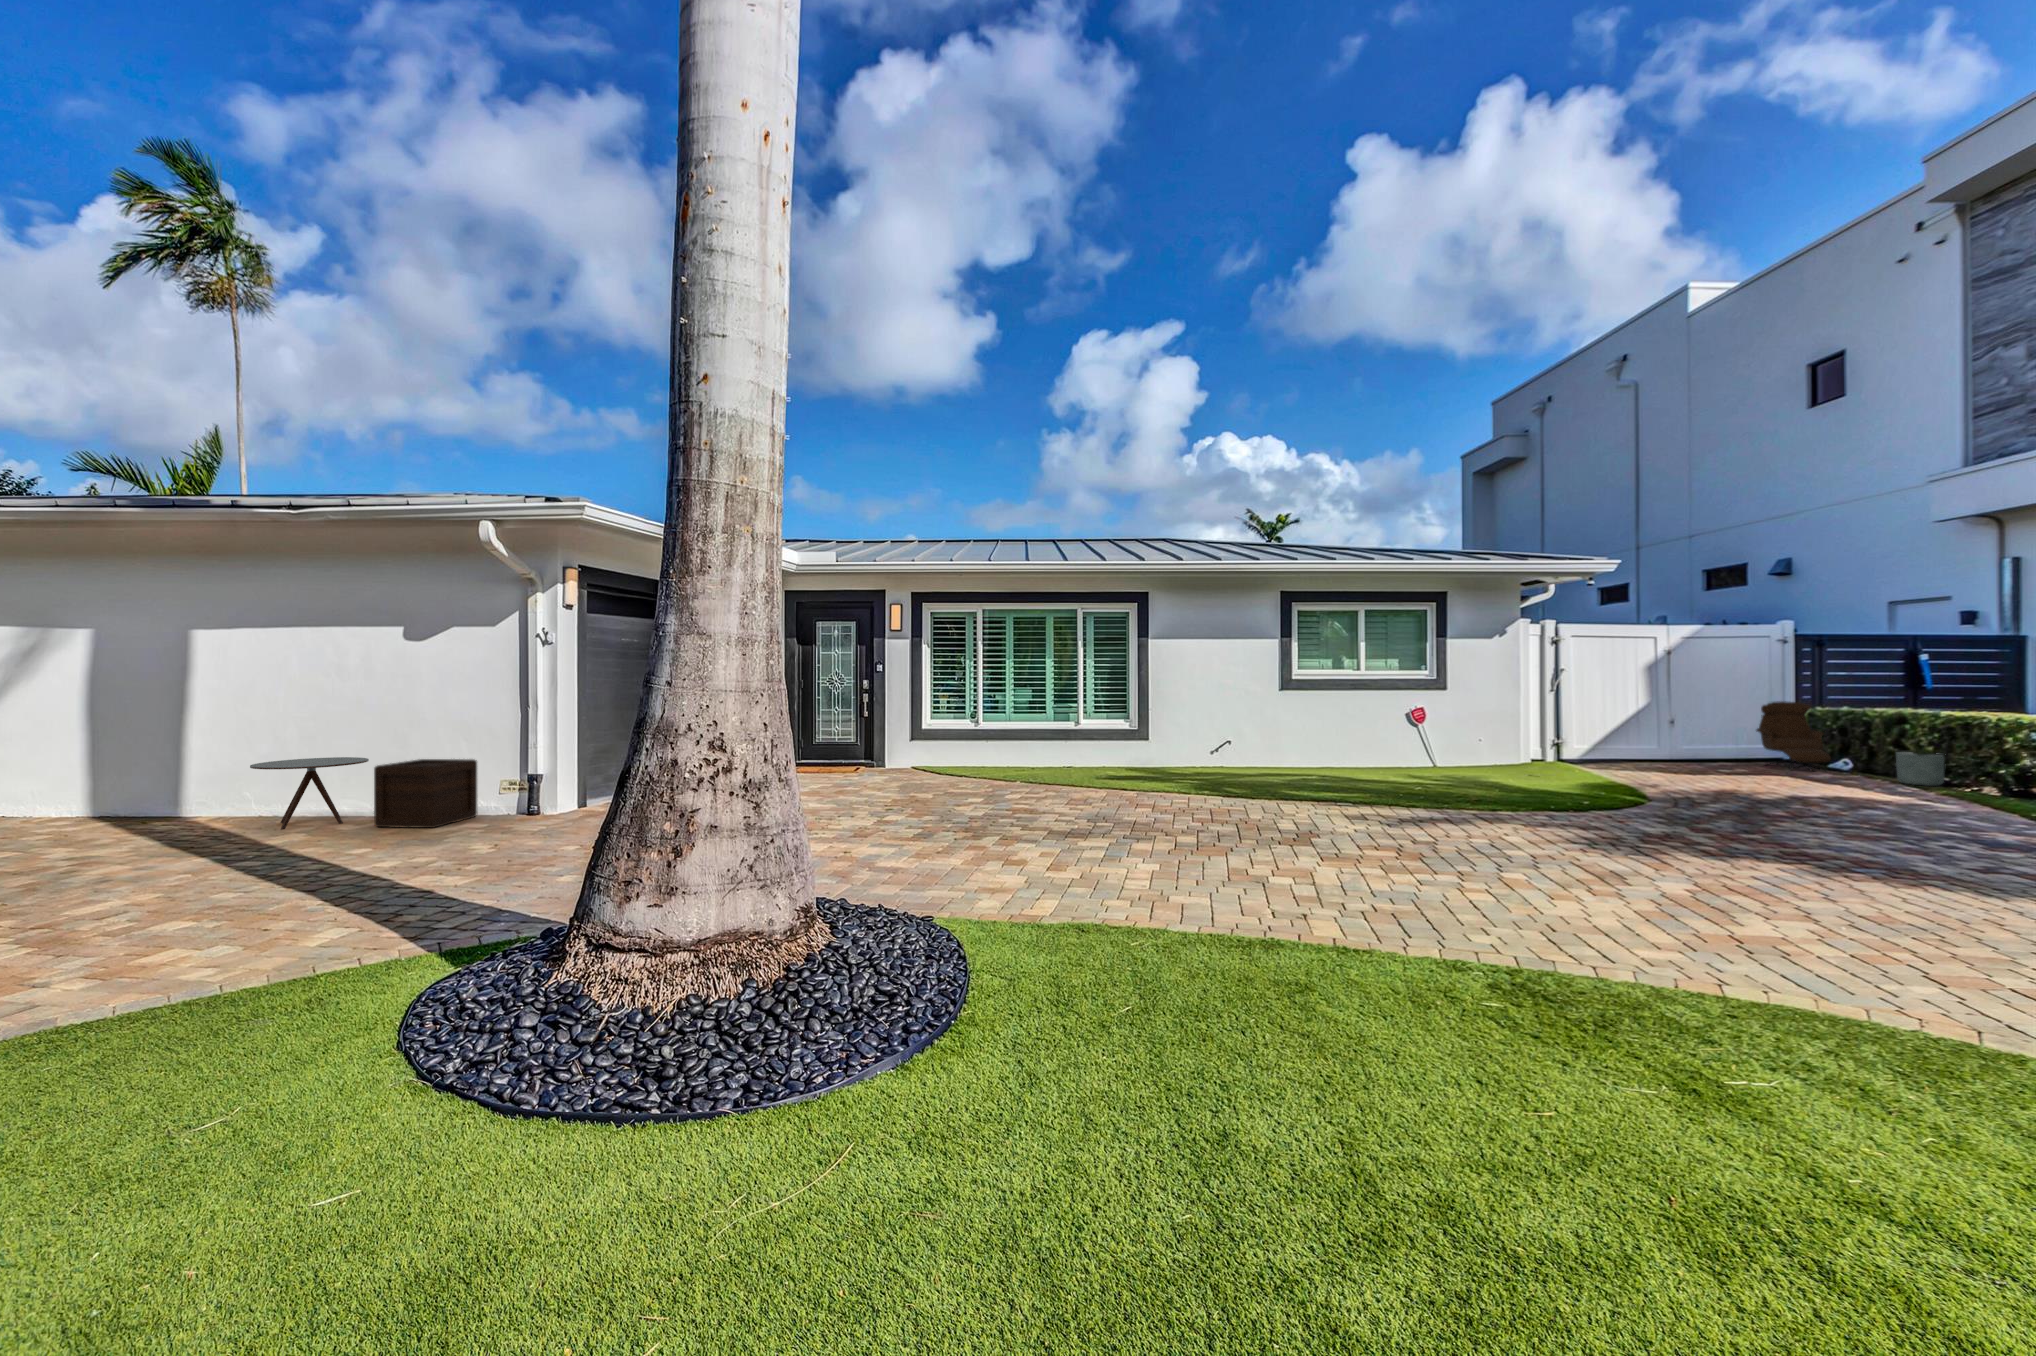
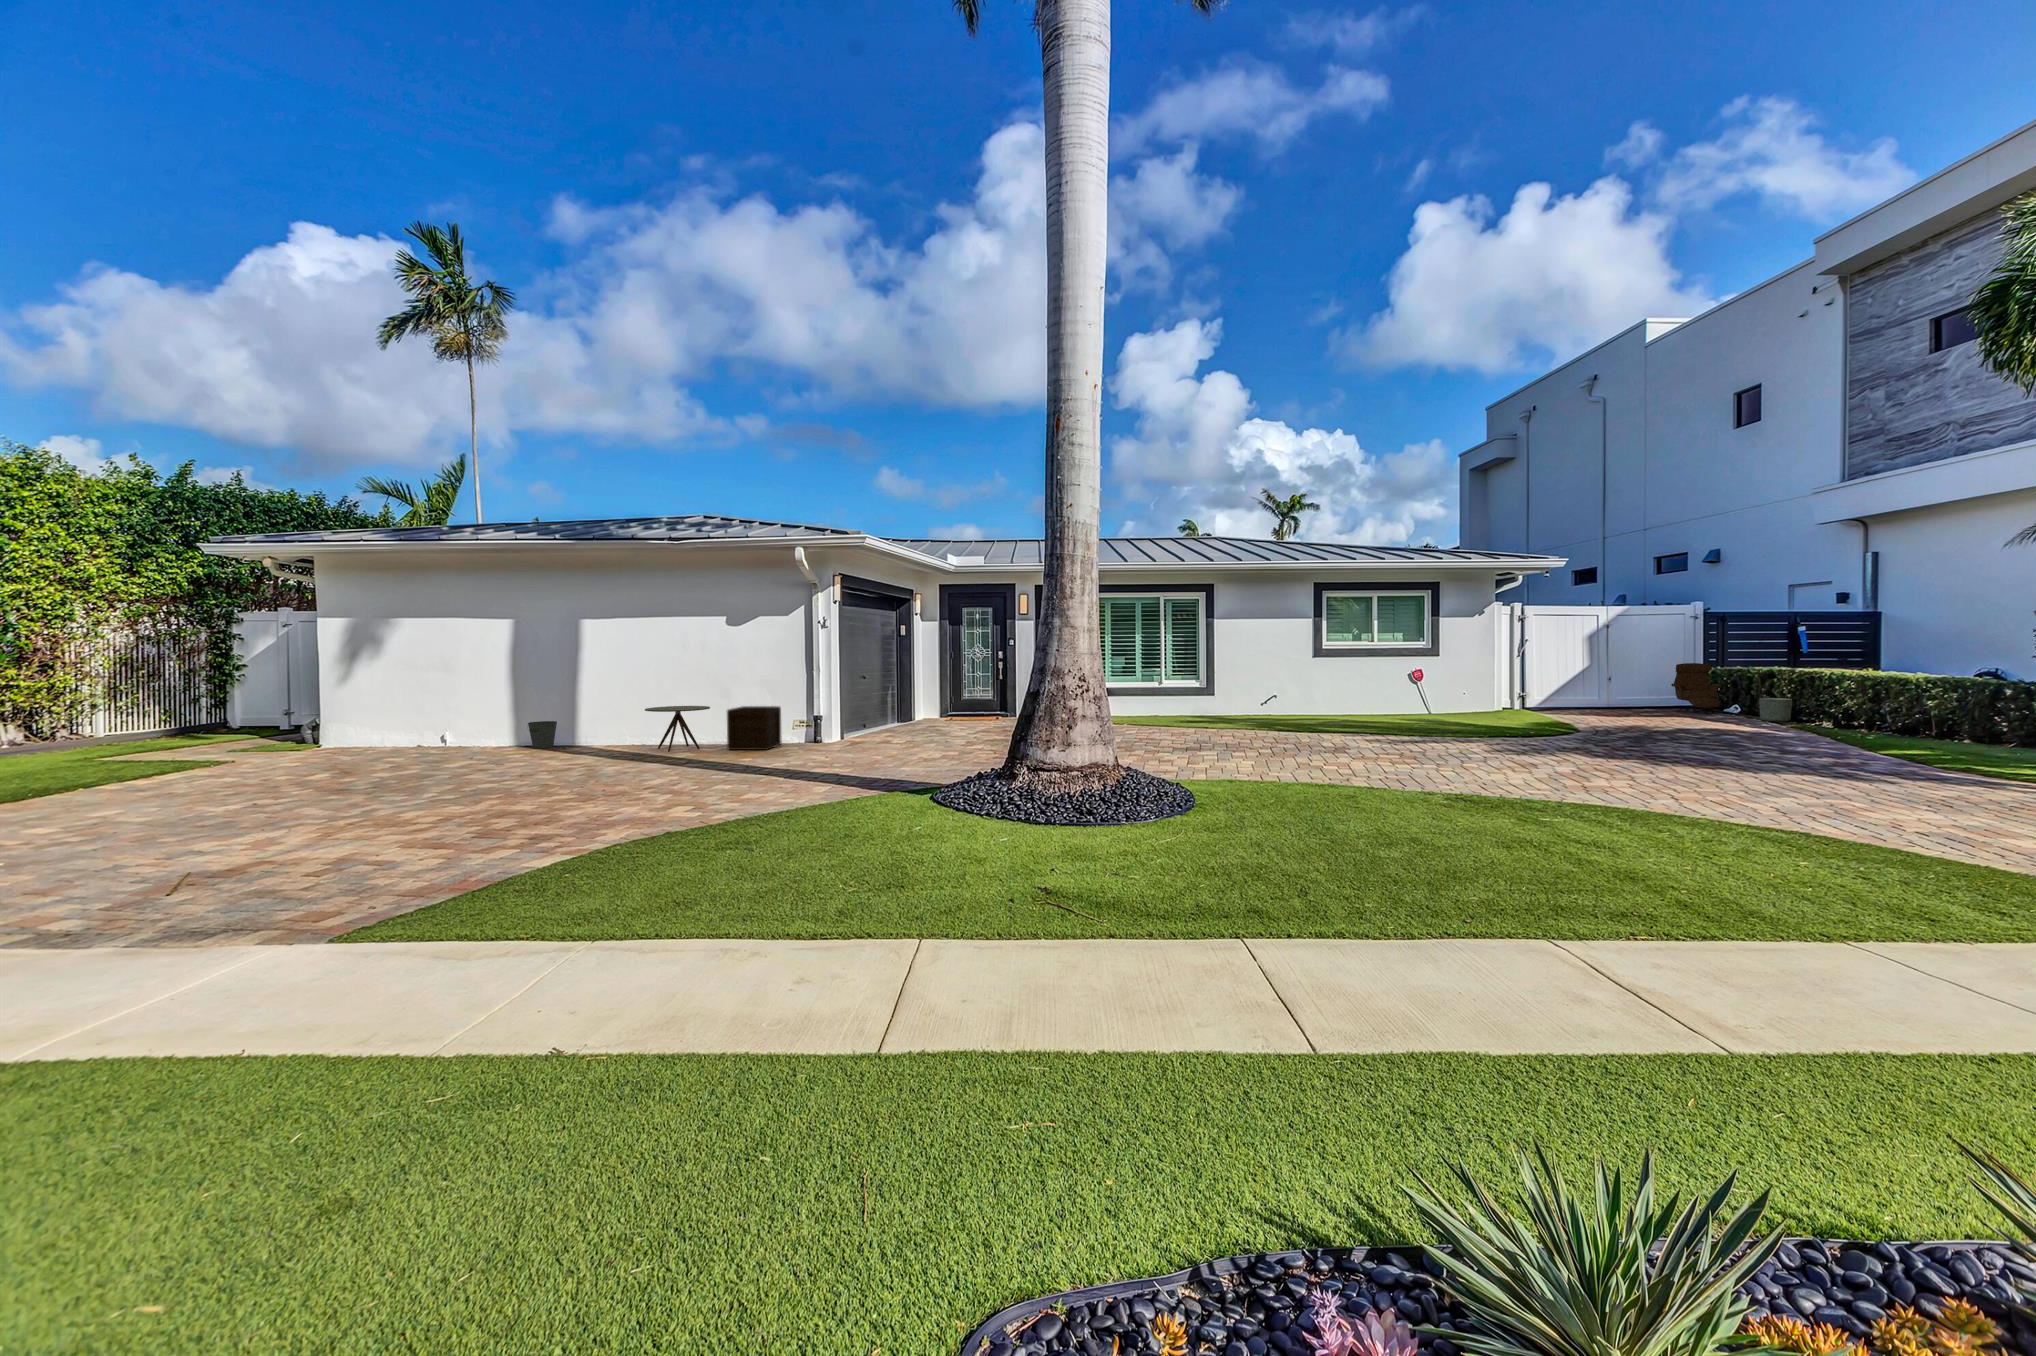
bucket: none [94,778,151,820] -> present [528,721,557,749]

